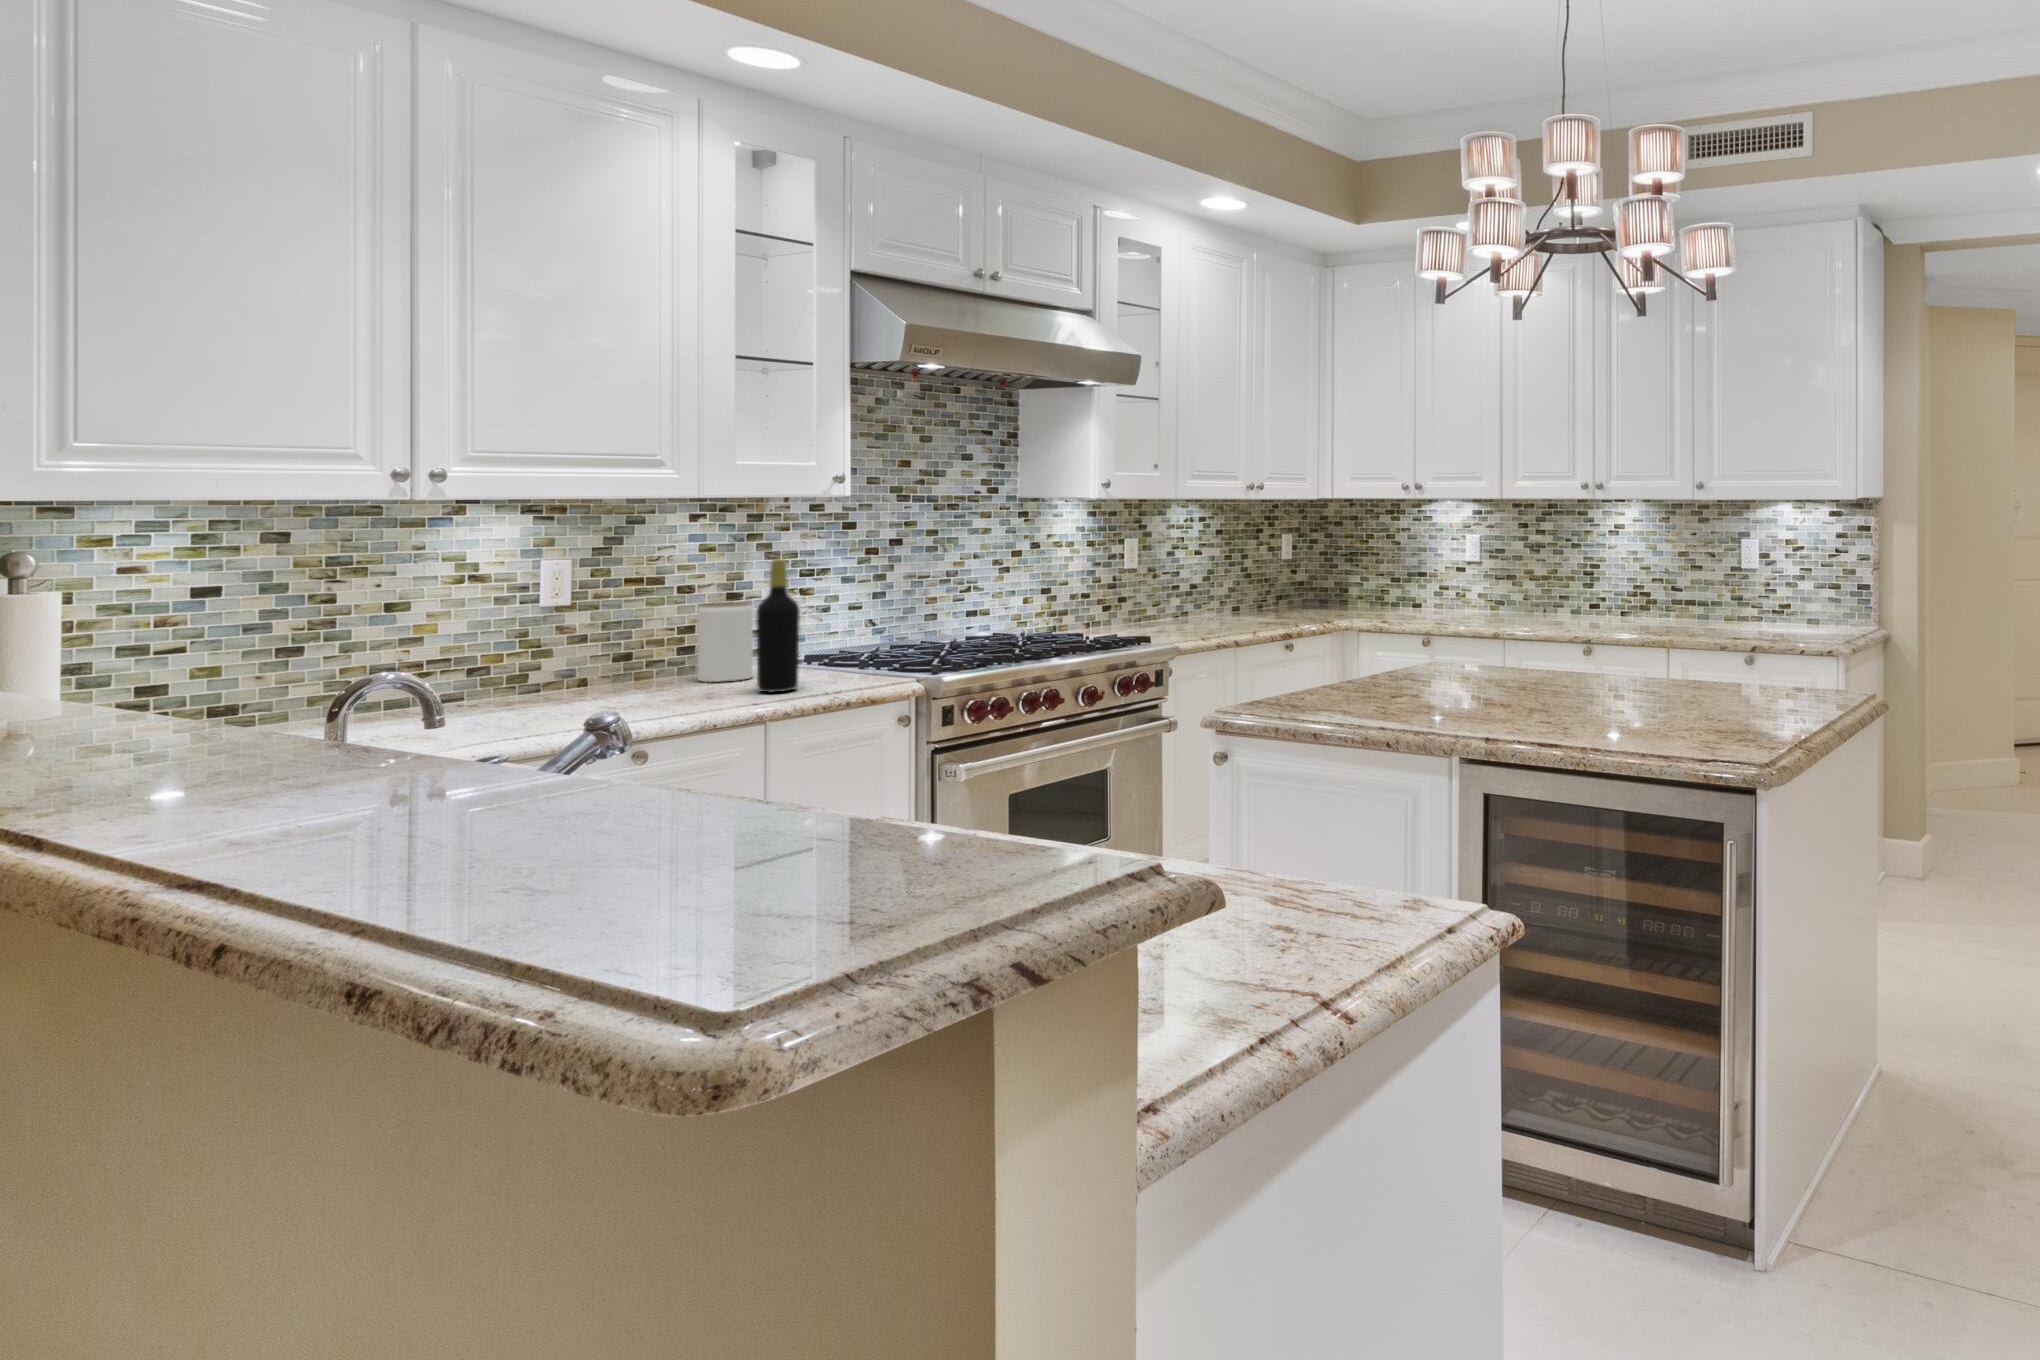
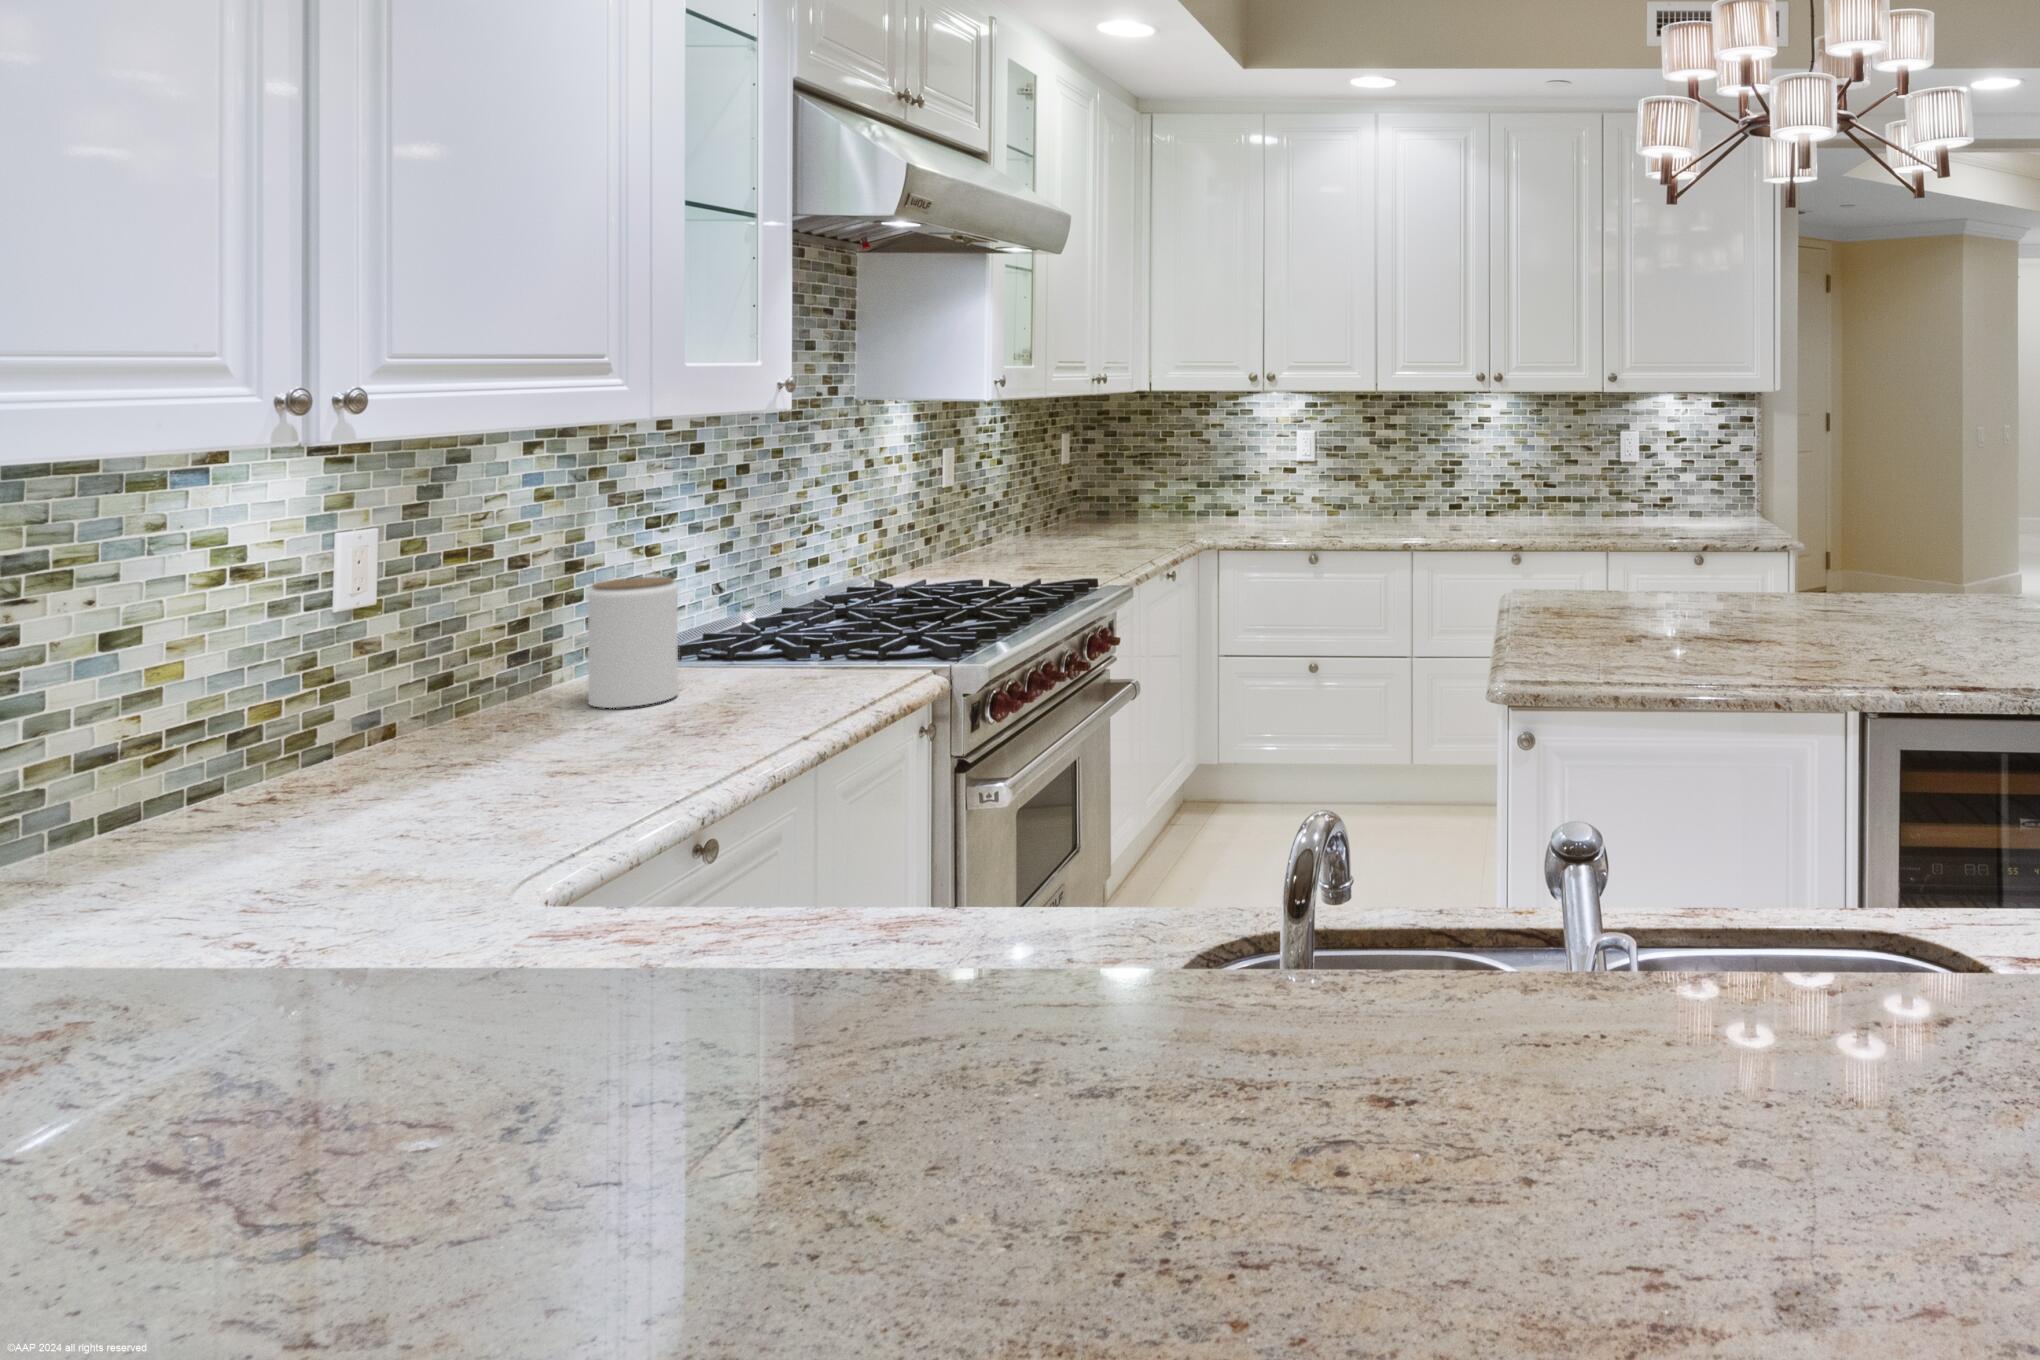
bottle: present [756,559,800,692] -> none [747,512,812,718]

